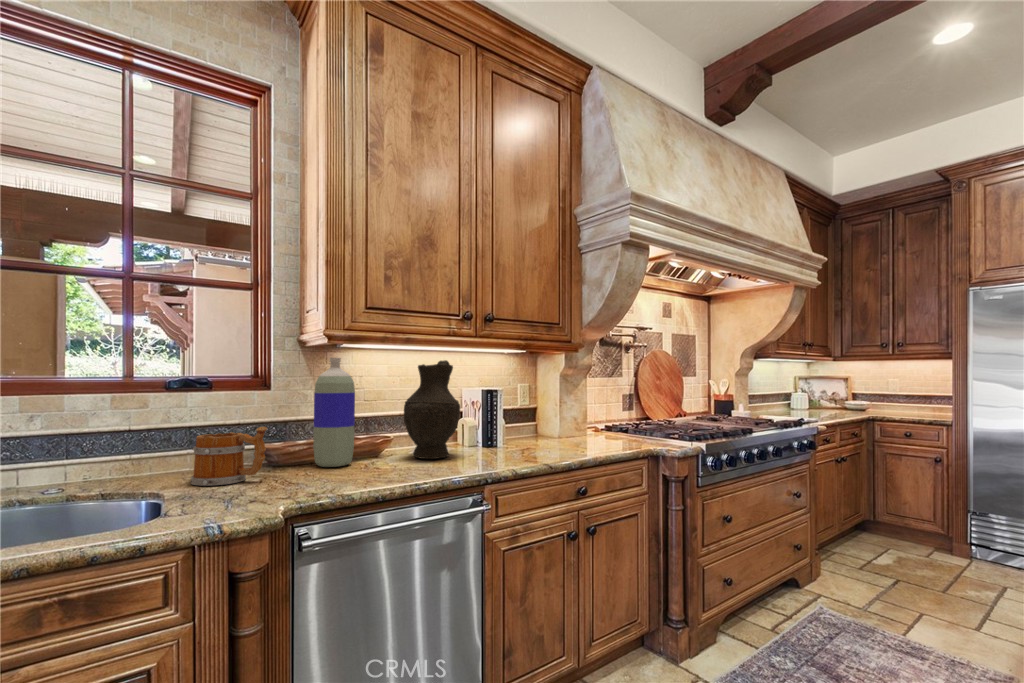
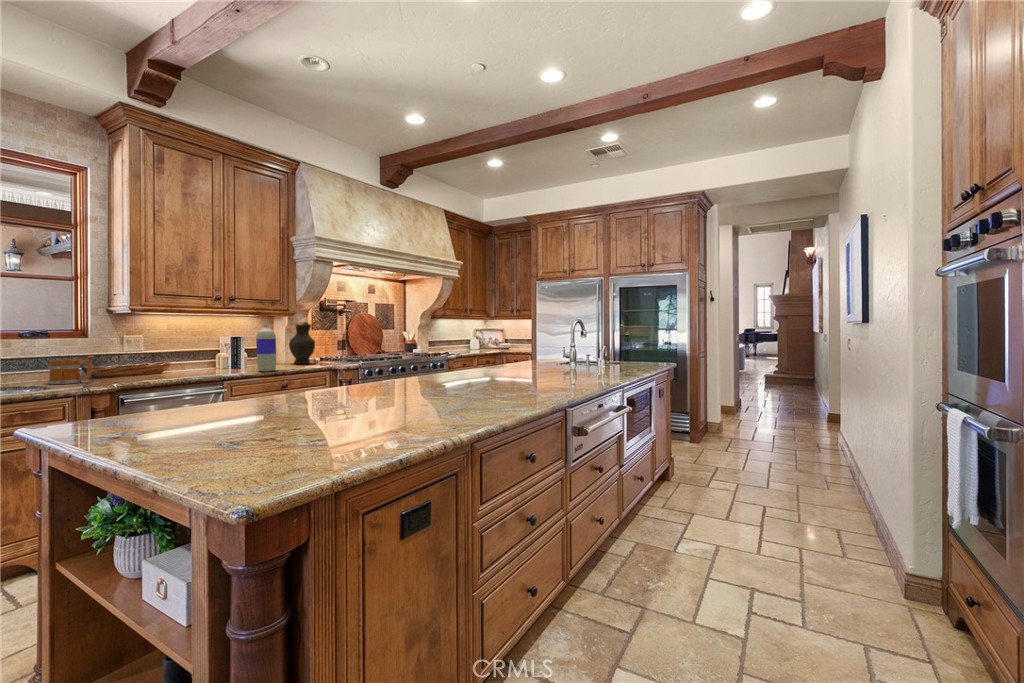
bottle: present [313,358,355,467] -> present [256,323,276,371]
decorative vase: present [404,360,460,459] -> present [289,322,315,364]

